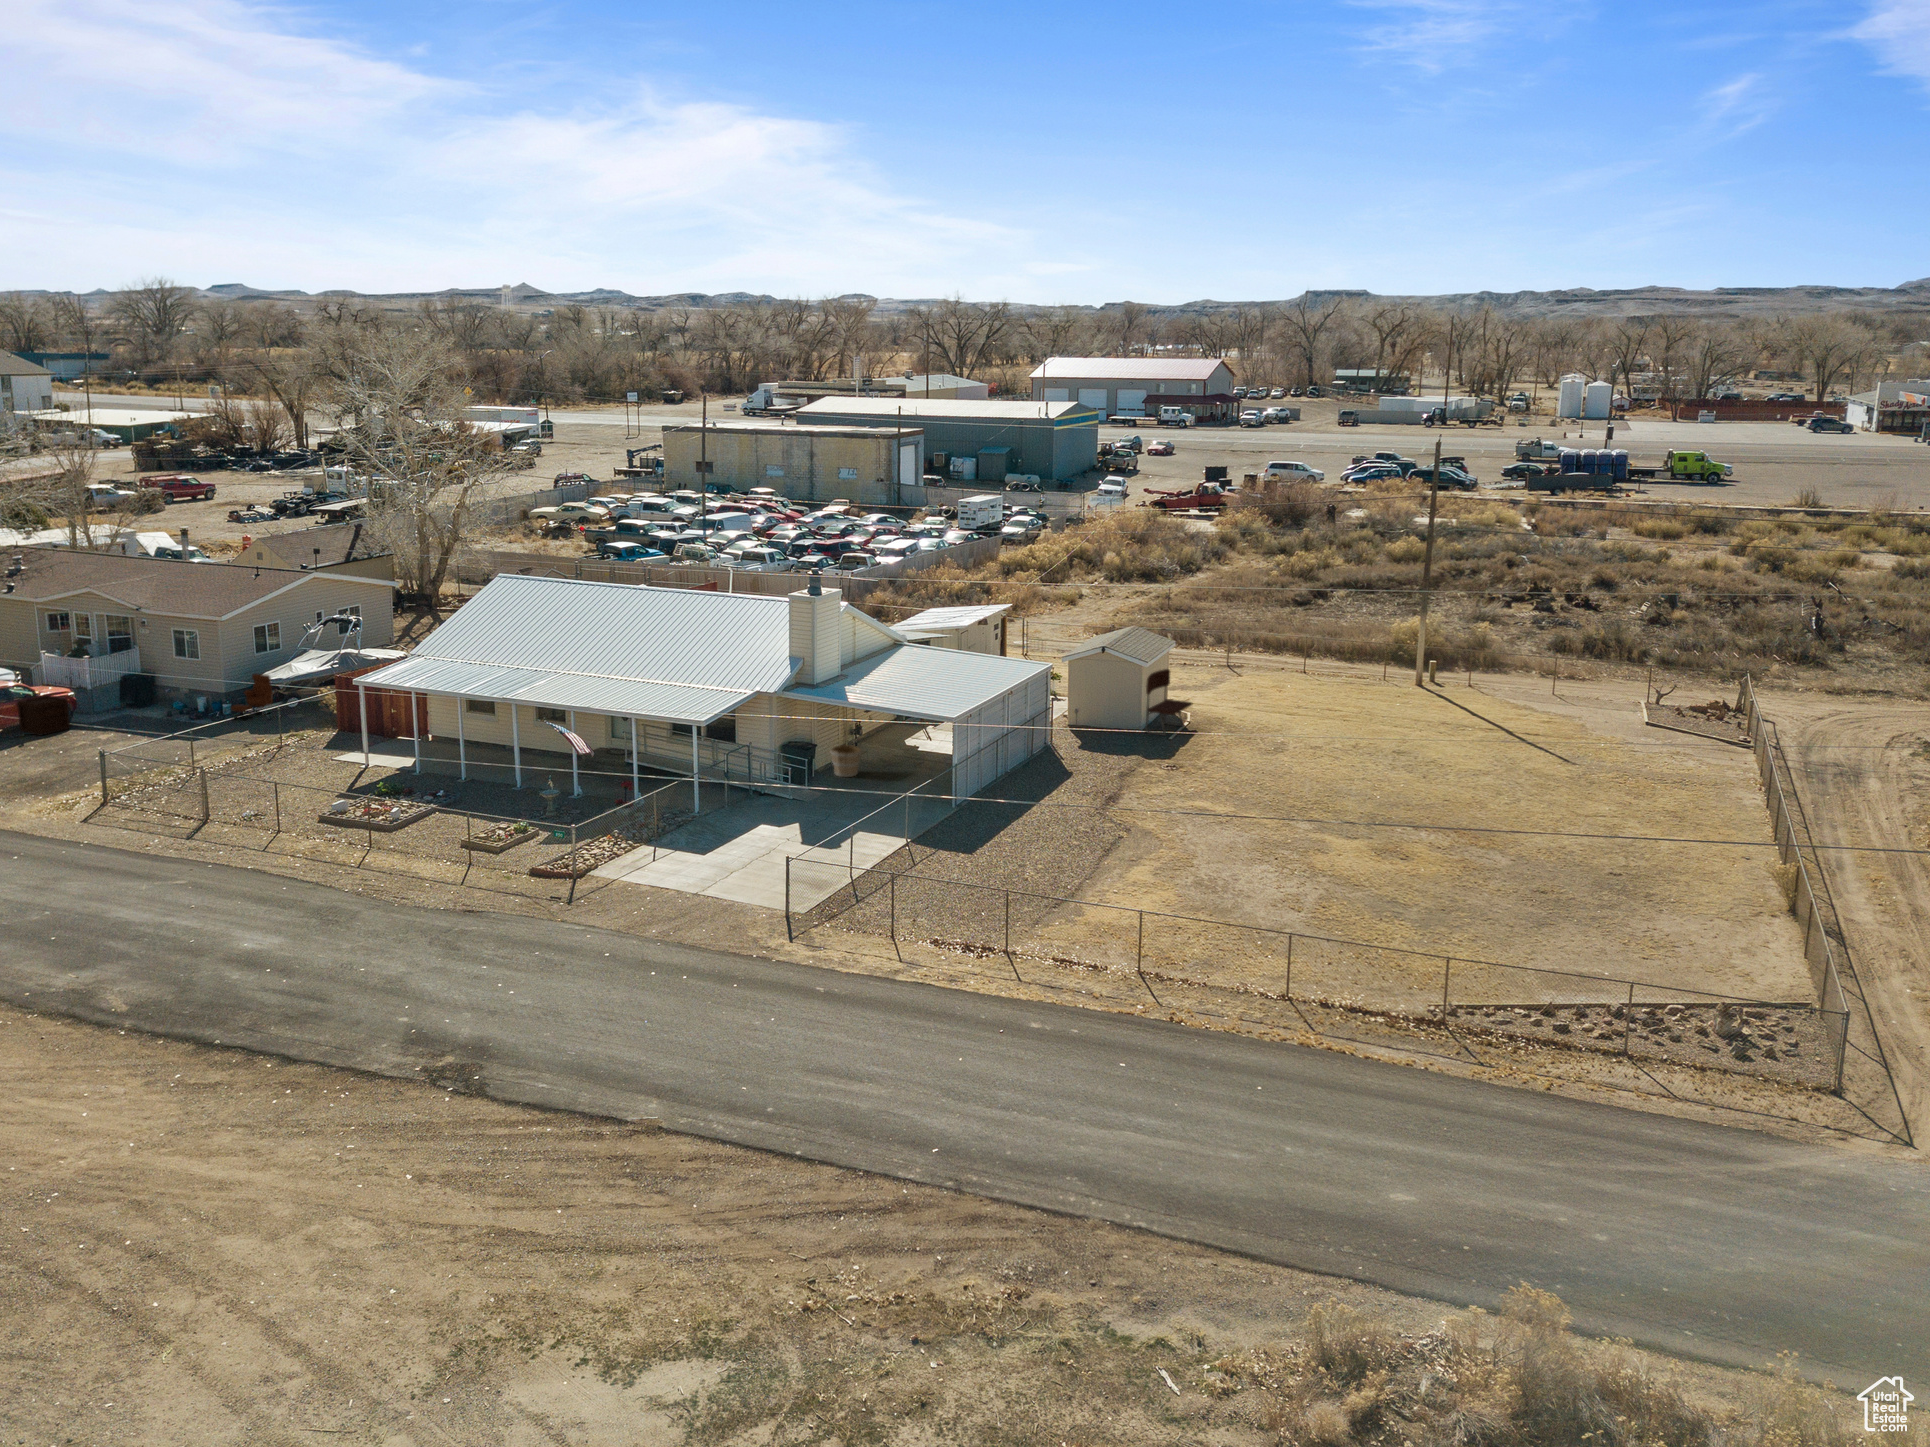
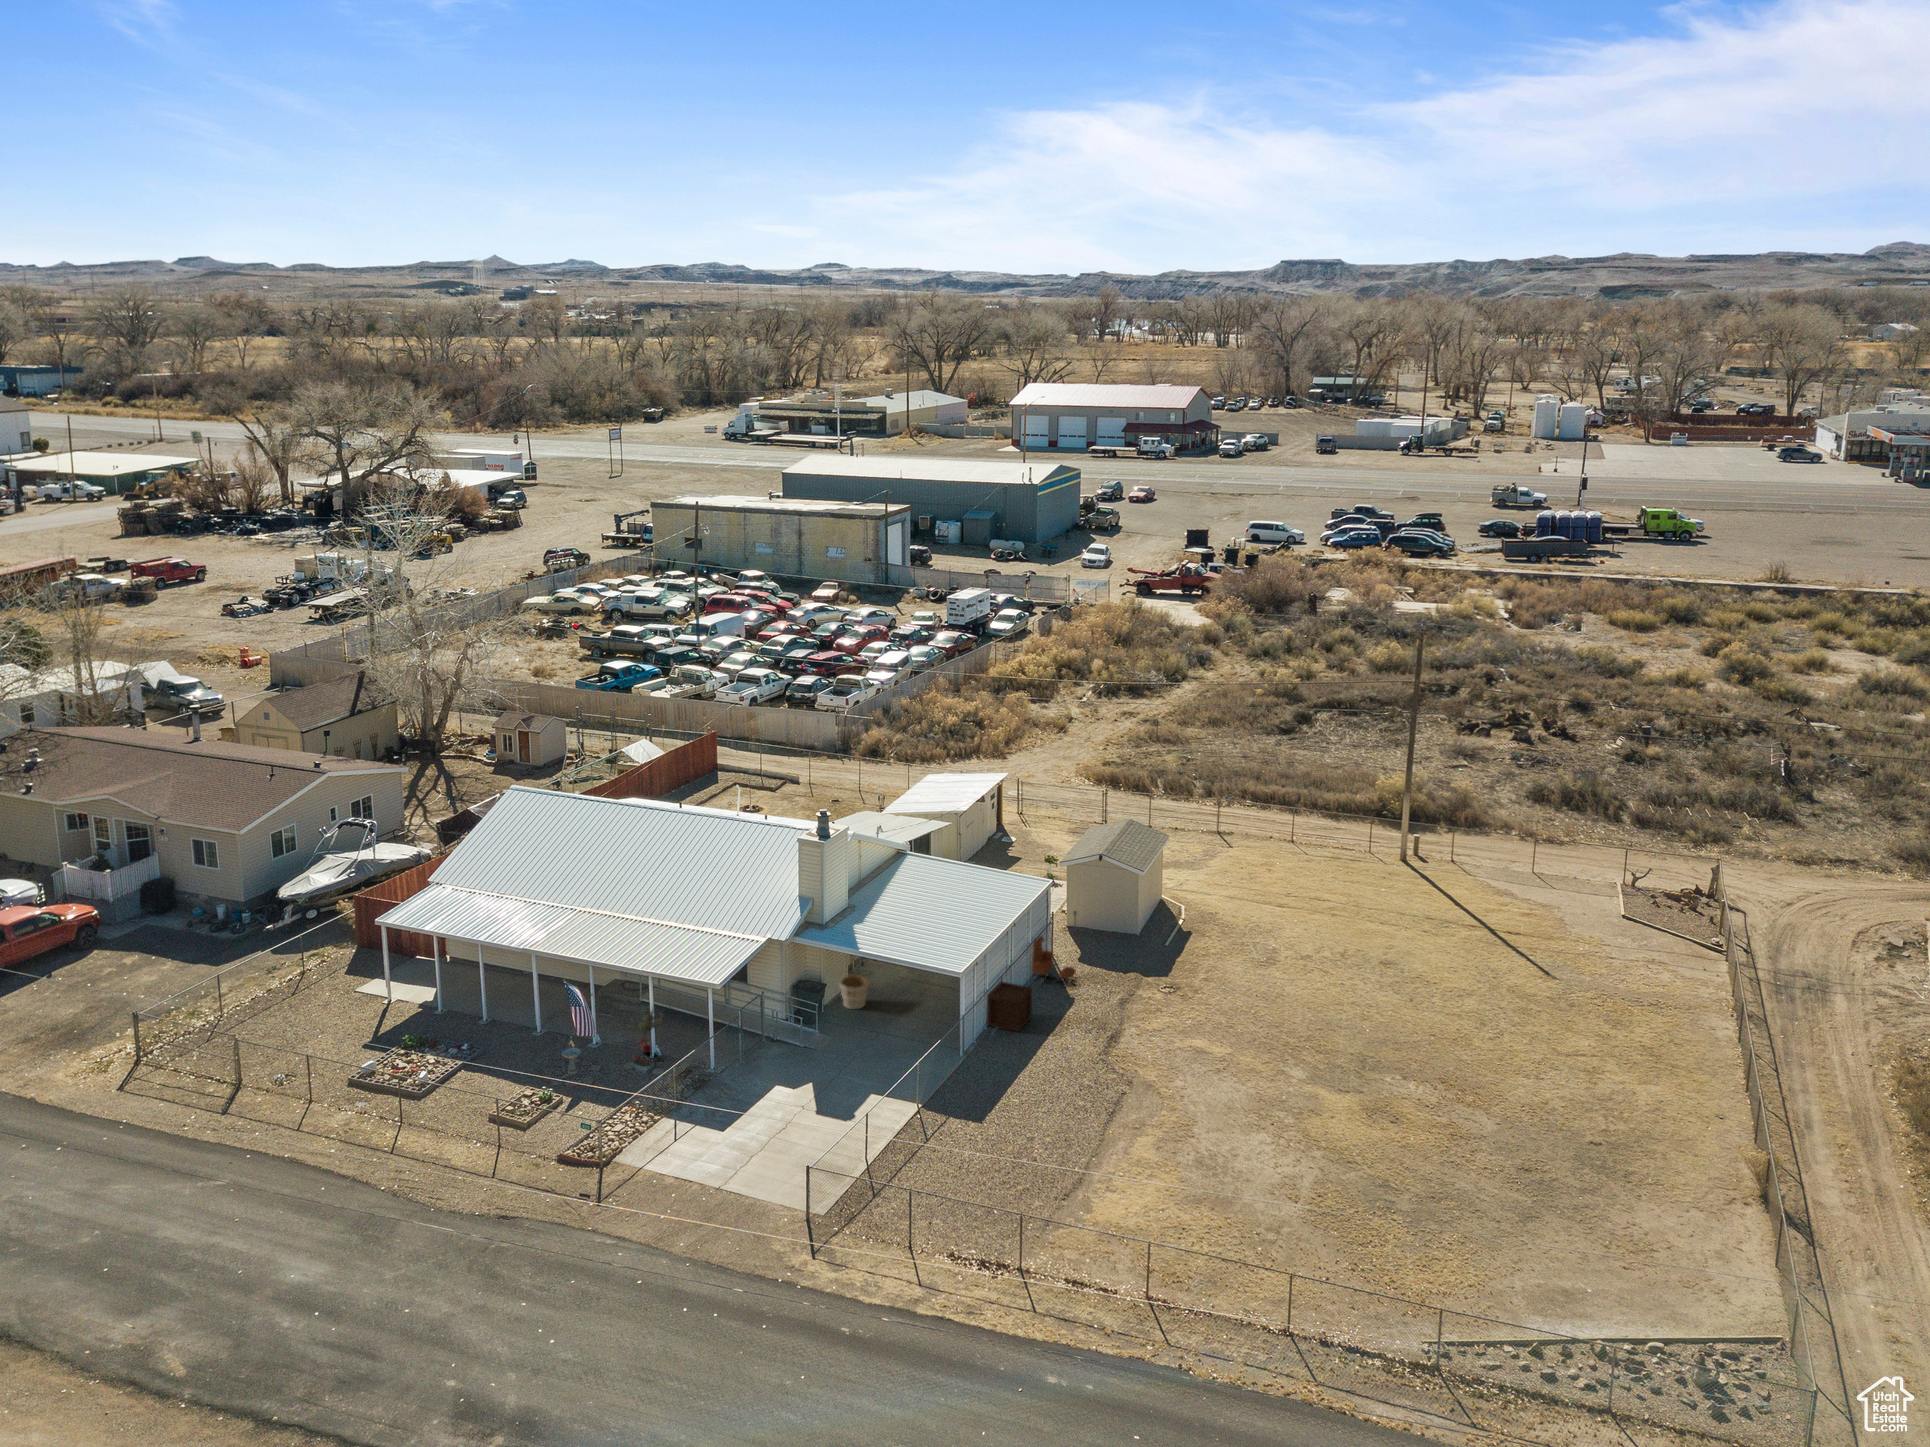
bench: present [1145,669,1192,736] -> none [1140,871,1186,941]
lounge chair: present [231,674,274,719] -> present [1032,936,1076,984]
wooden crate: present [17,695,70,735] -> present [986,982,1032,1032]
potted tree: none [609,753,648,803] -> present [628,1008,664,1053]

